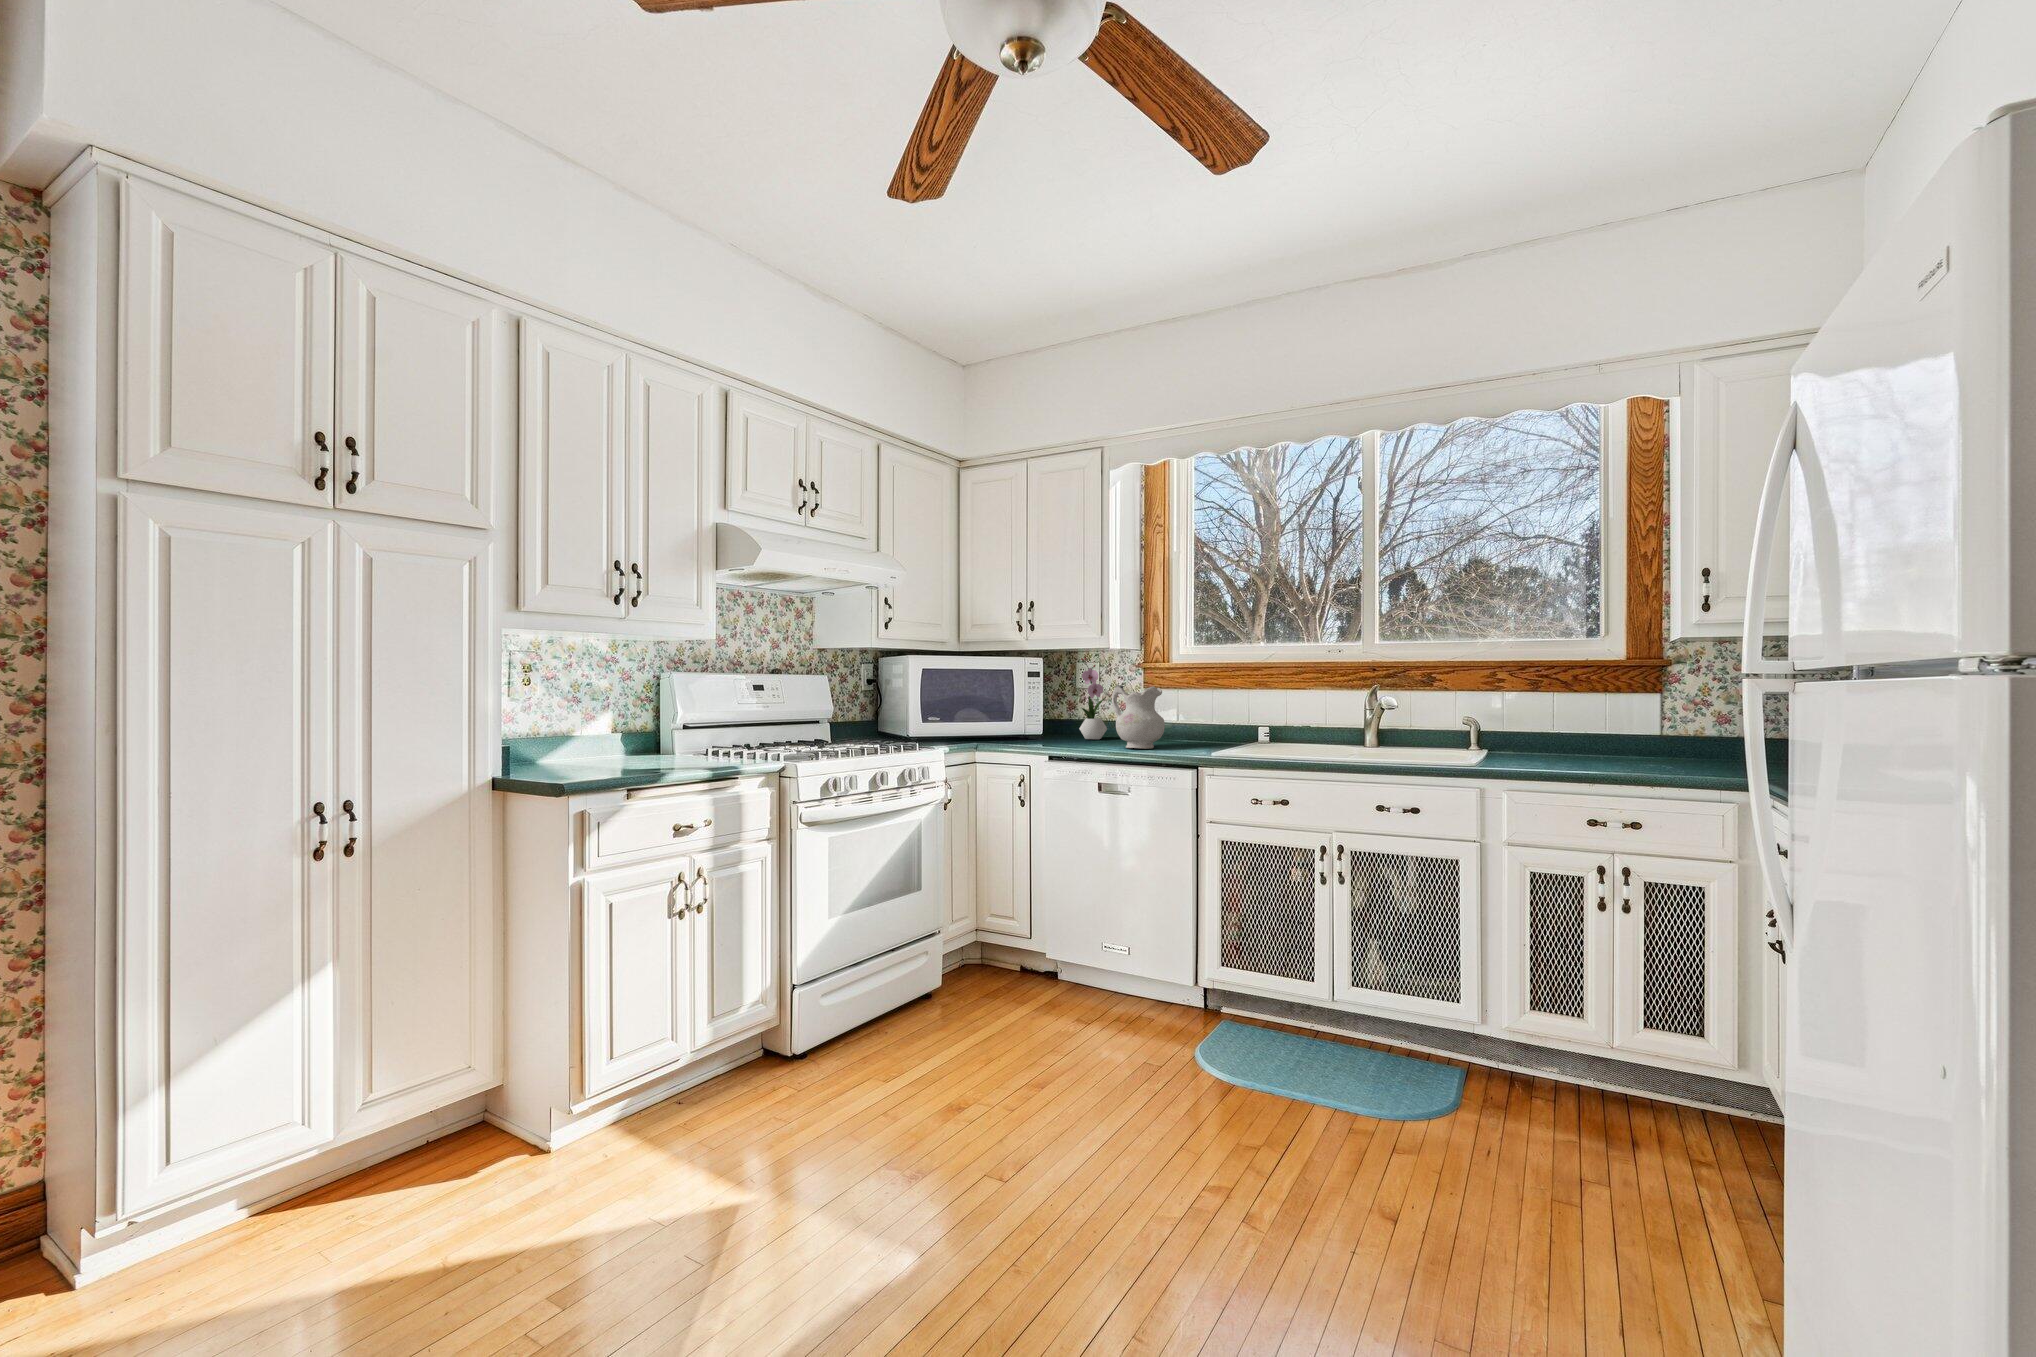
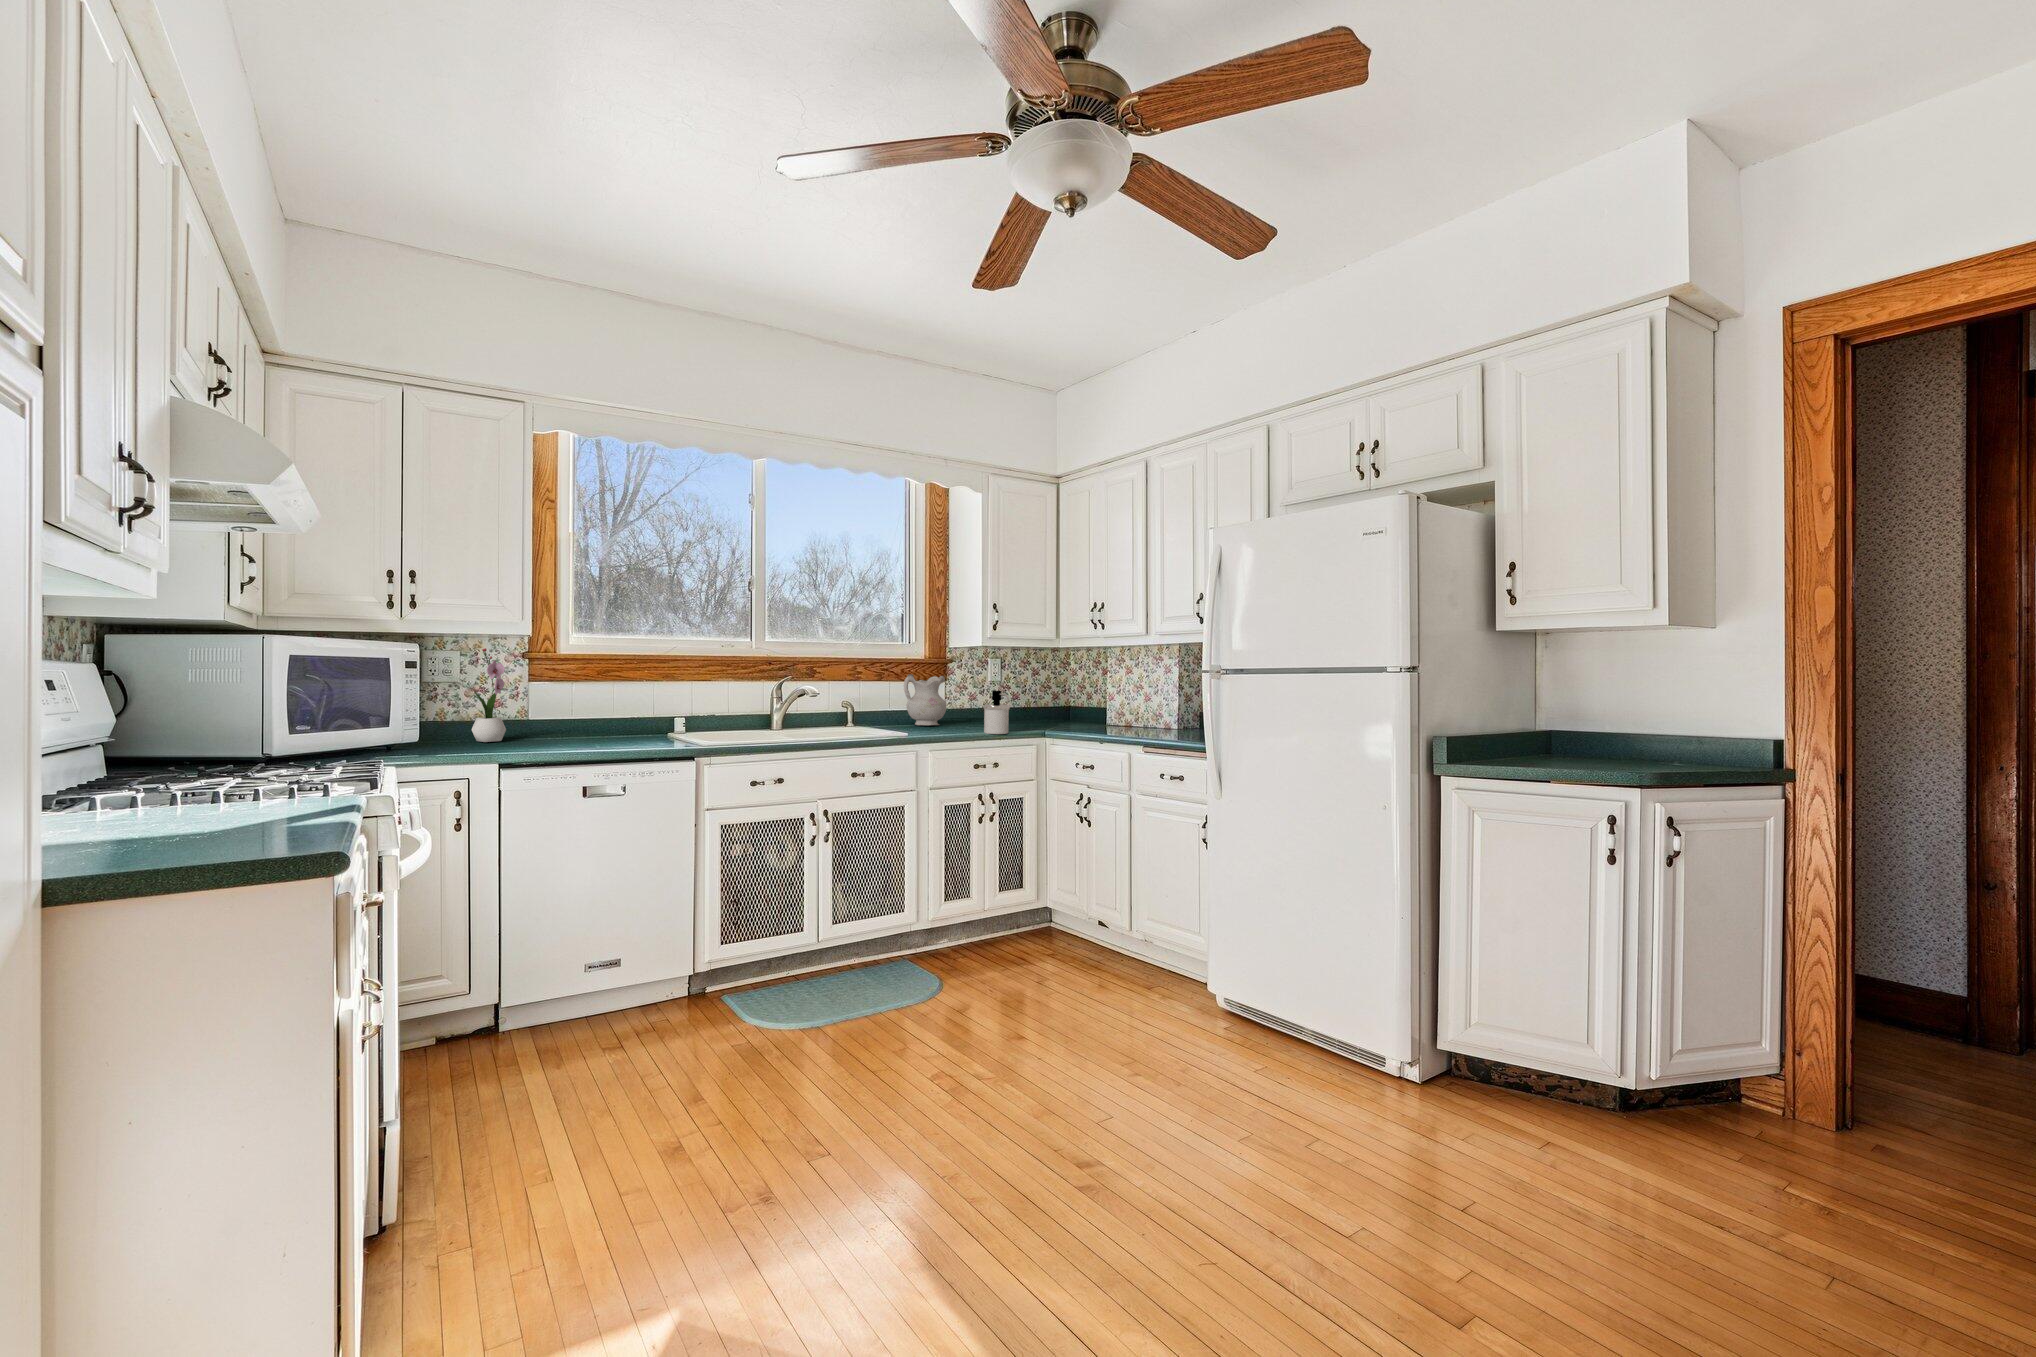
ceramic pitcher: present [1112,685,1165,749] -> present [904,674,946,725]
soap dispenser: none [1651,703,1702,773] -> present [984,691,1010,734]

